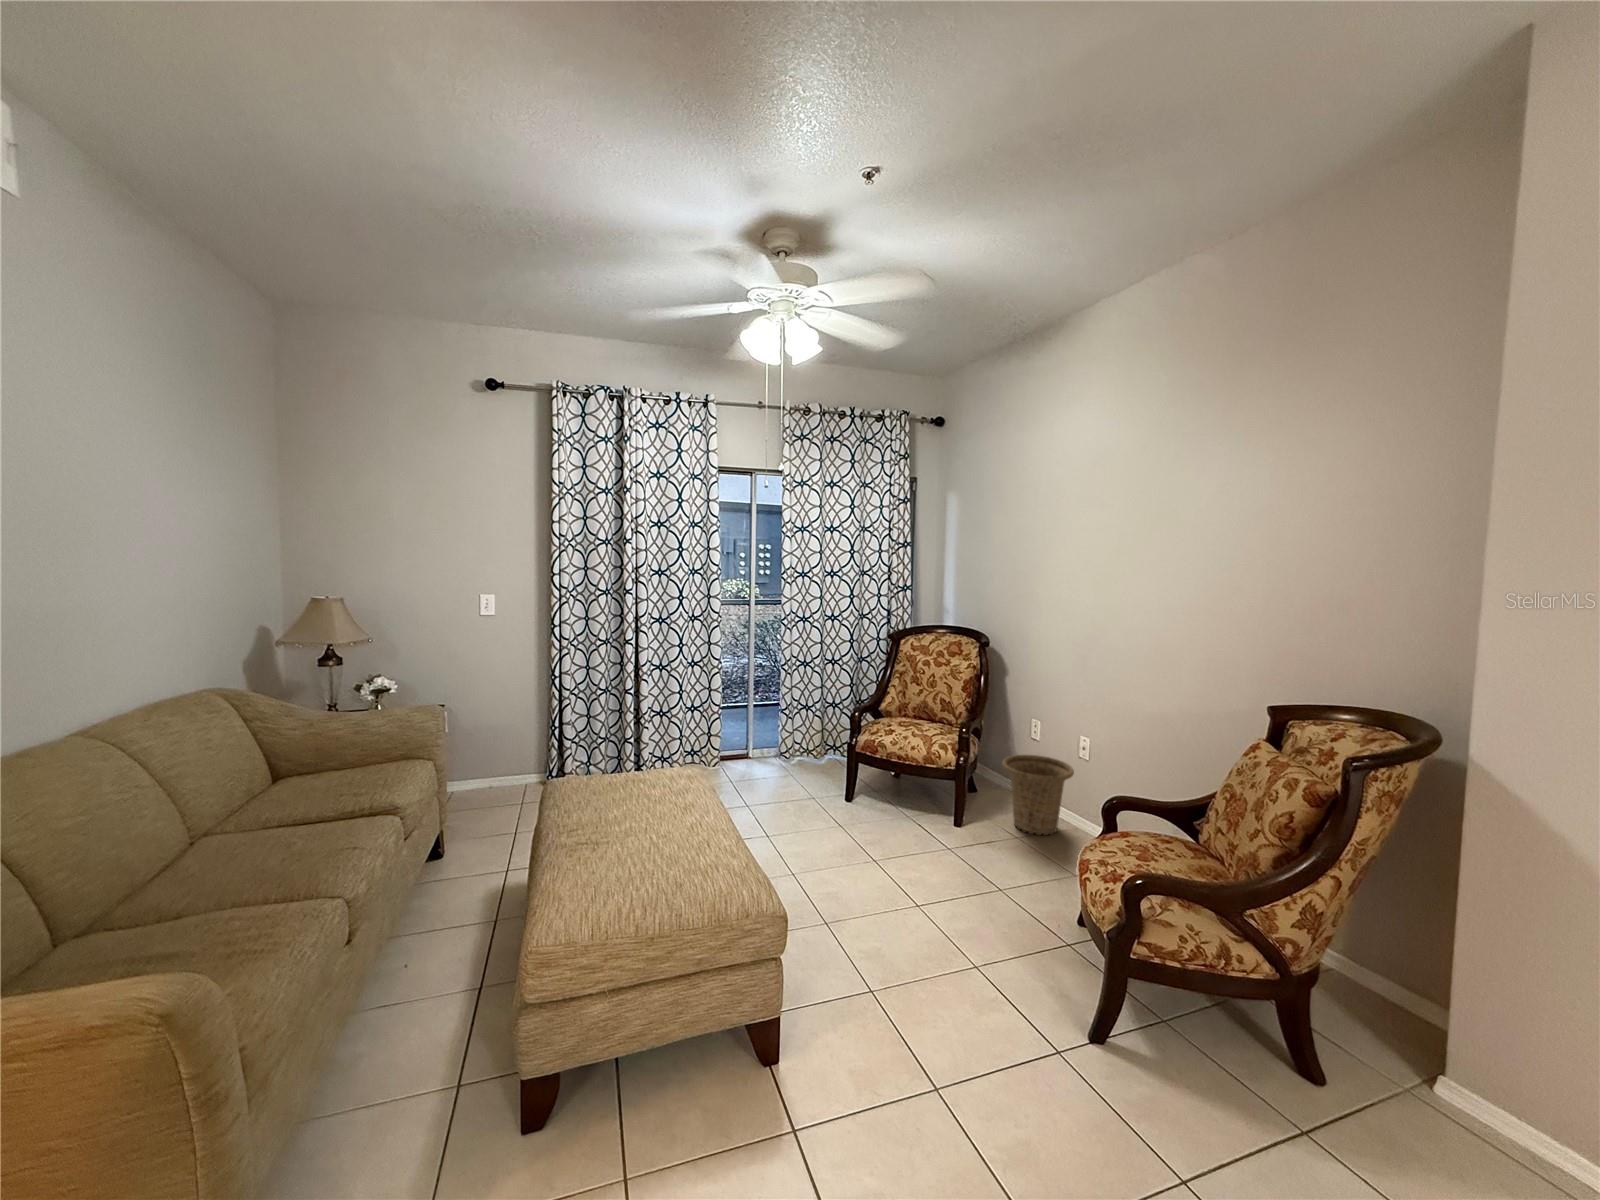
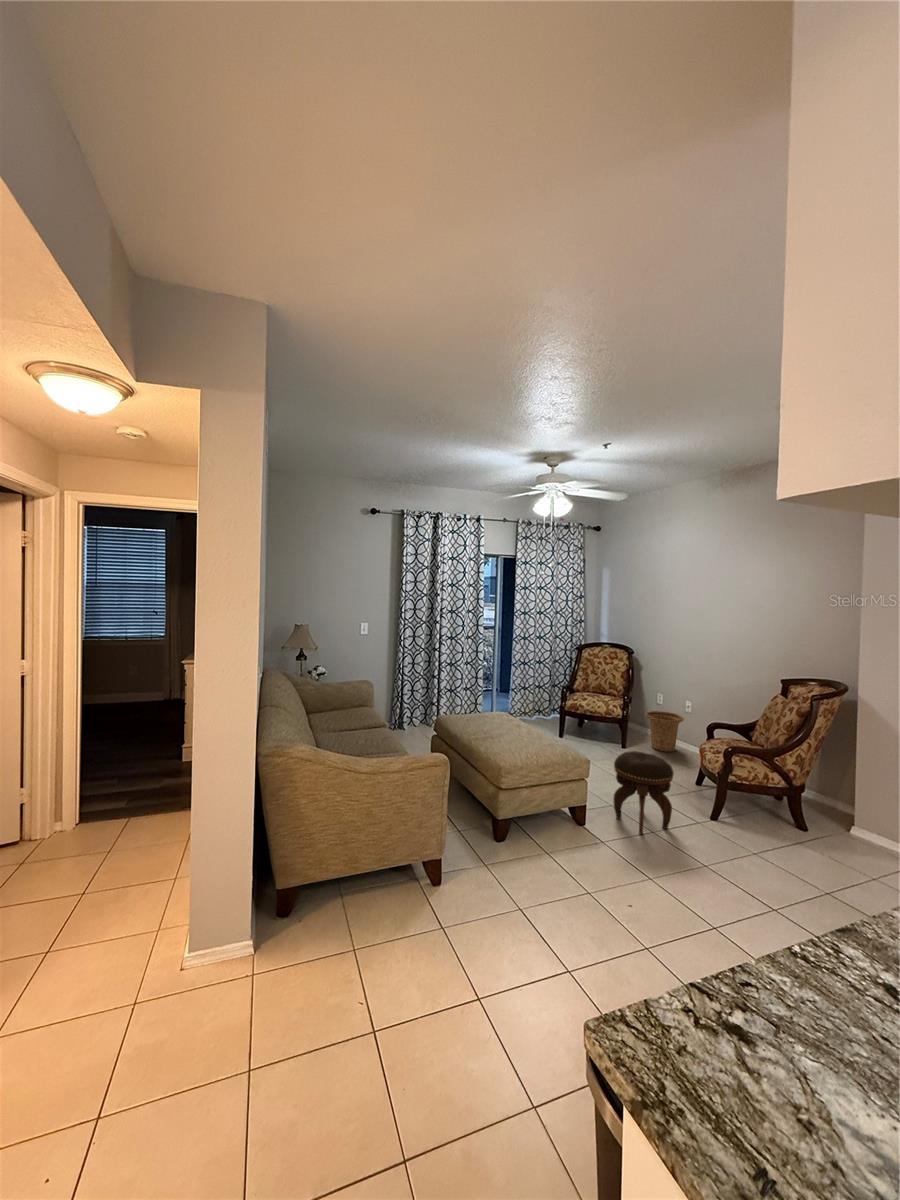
footstool: none [862,877,996,1094] -> present [614,751,673,834]

